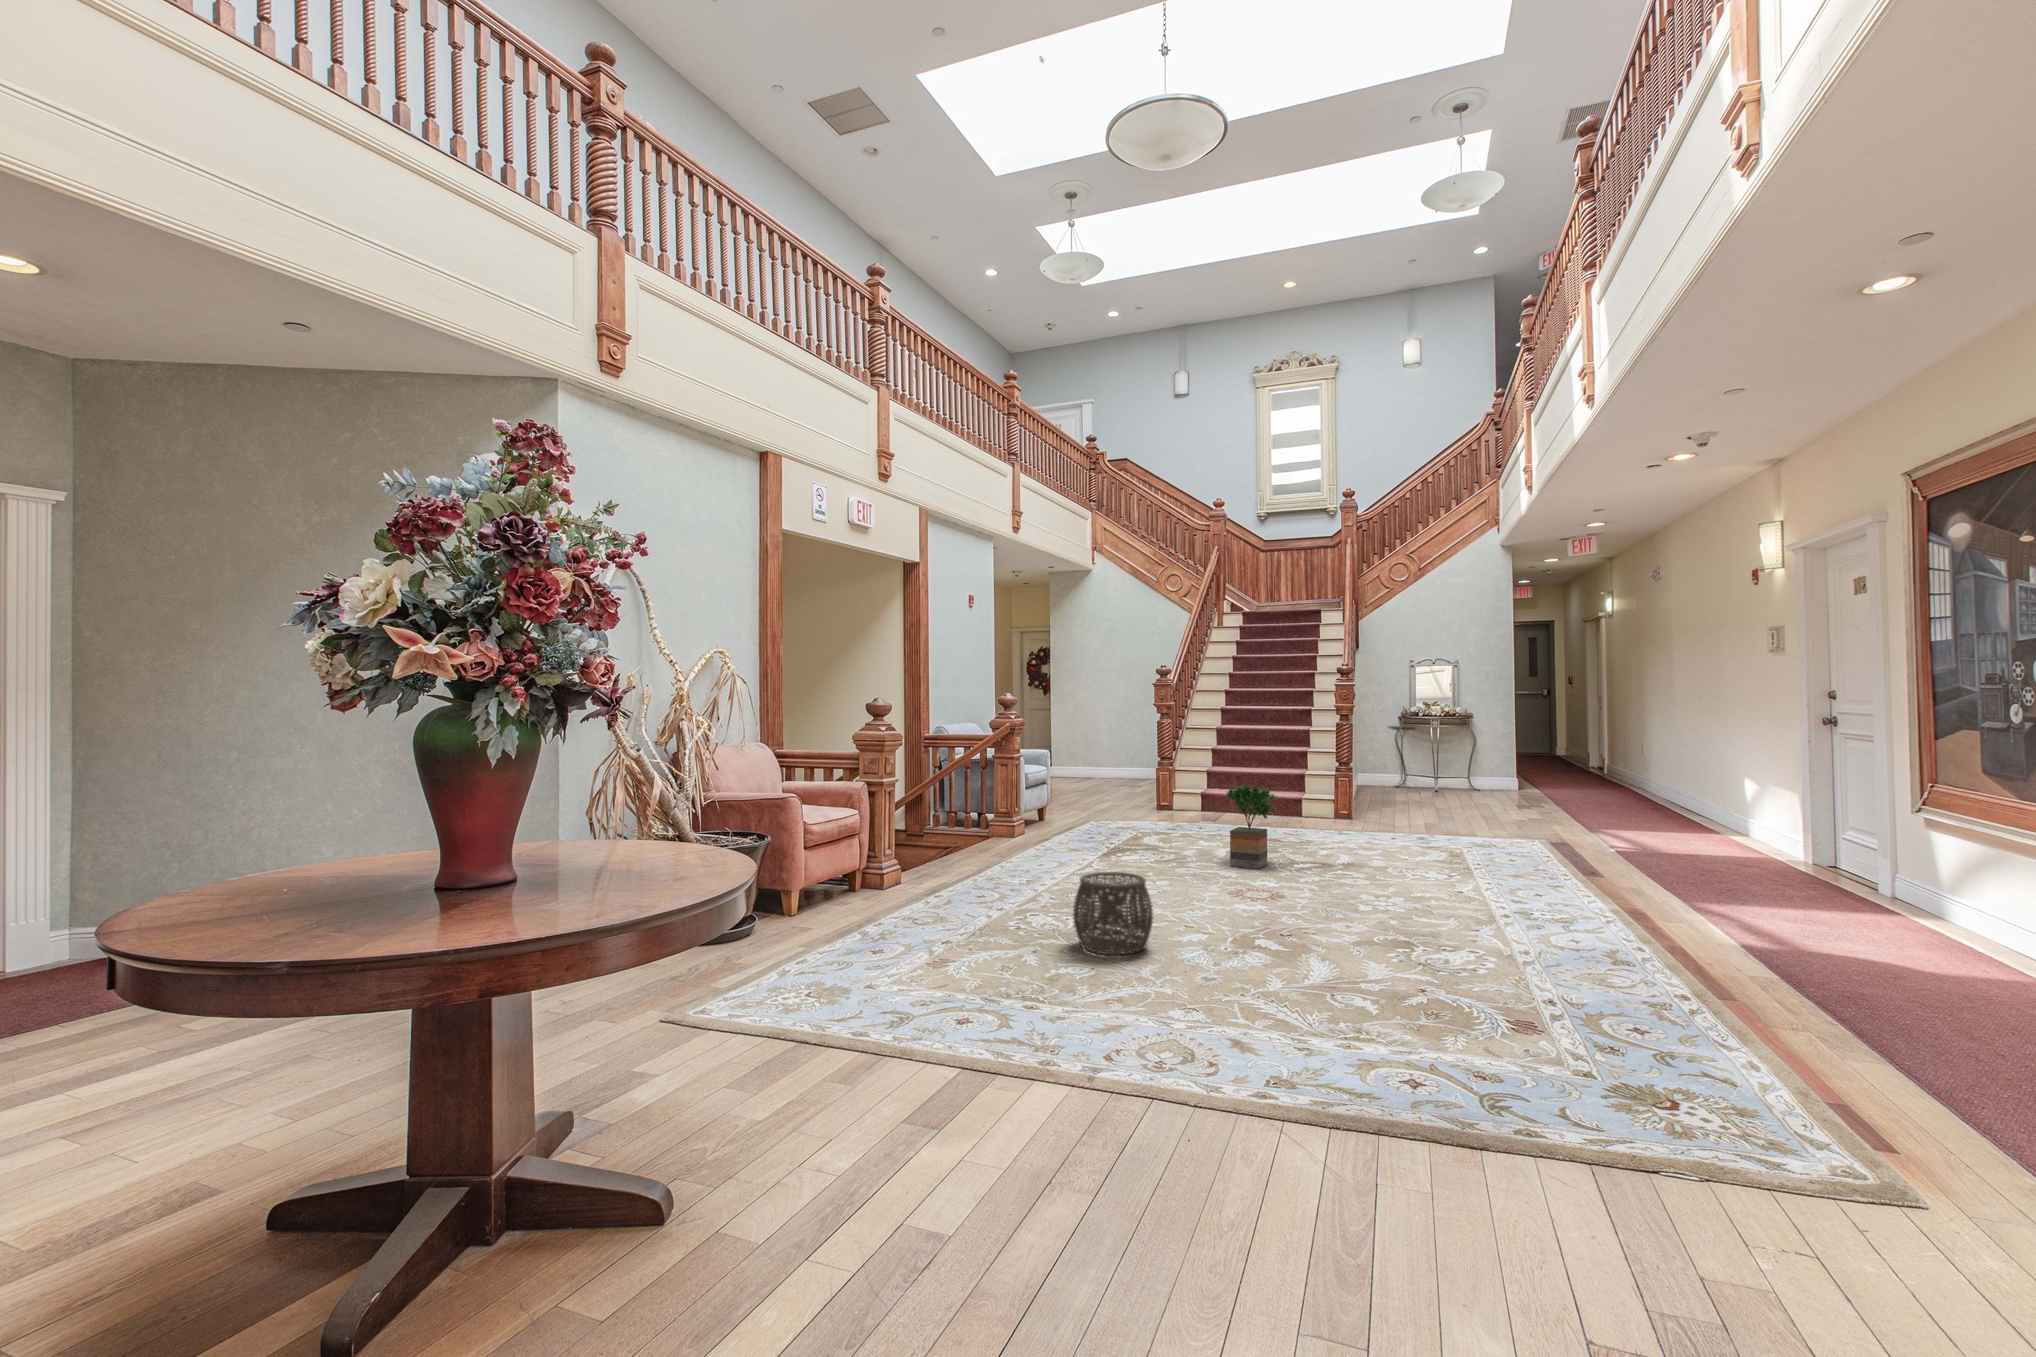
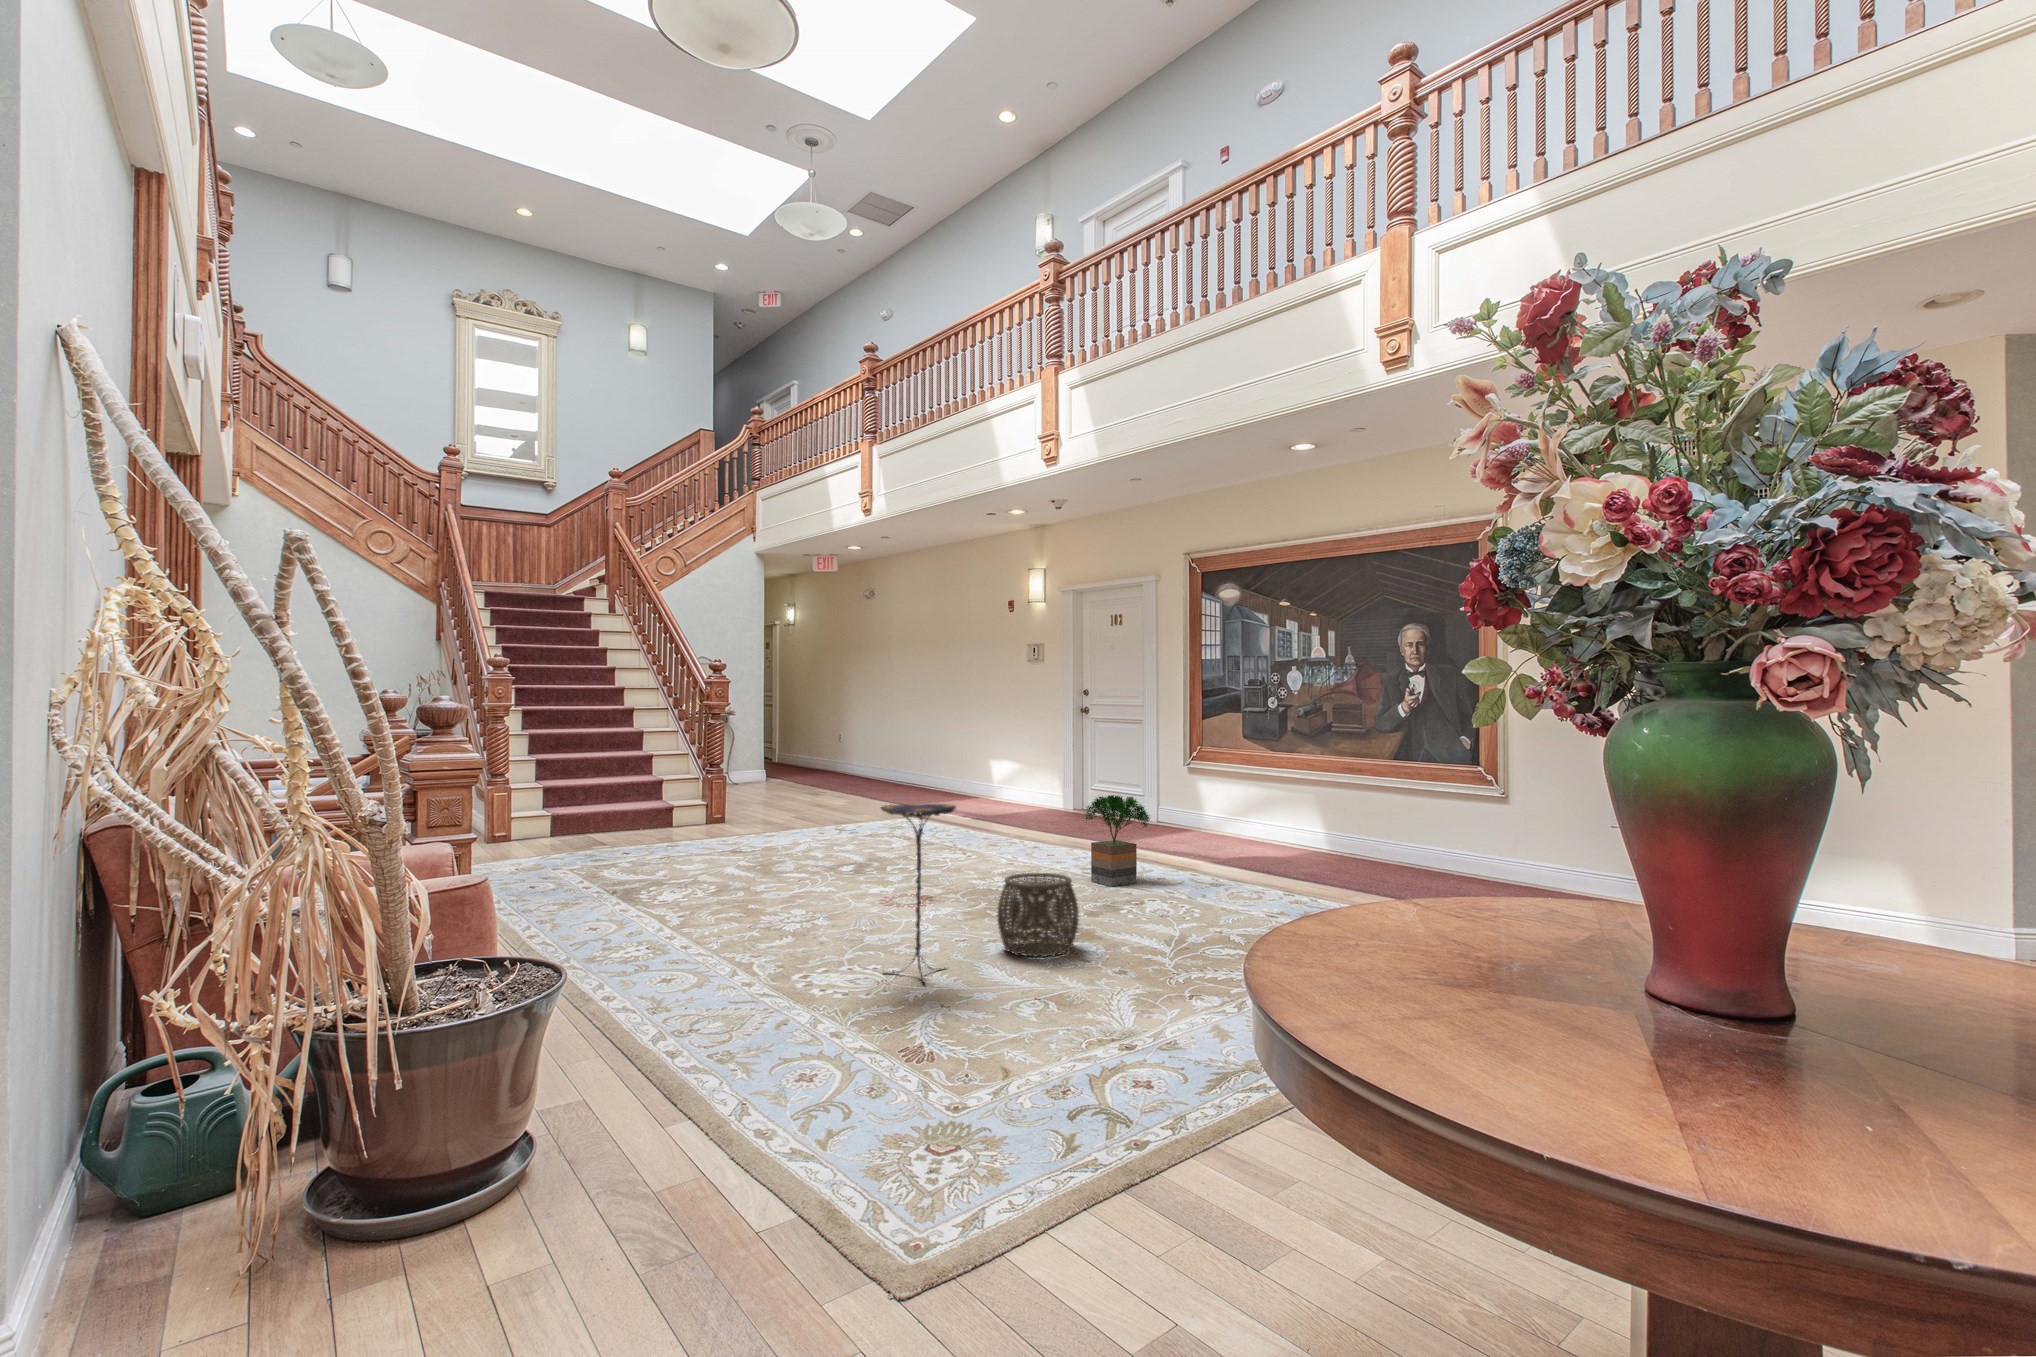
side table: present [1389,726,1415,786] -> present [880,804,956,982]
potted tree: present [1226,786,1276,869] -> present [1085,795,1150,886]

